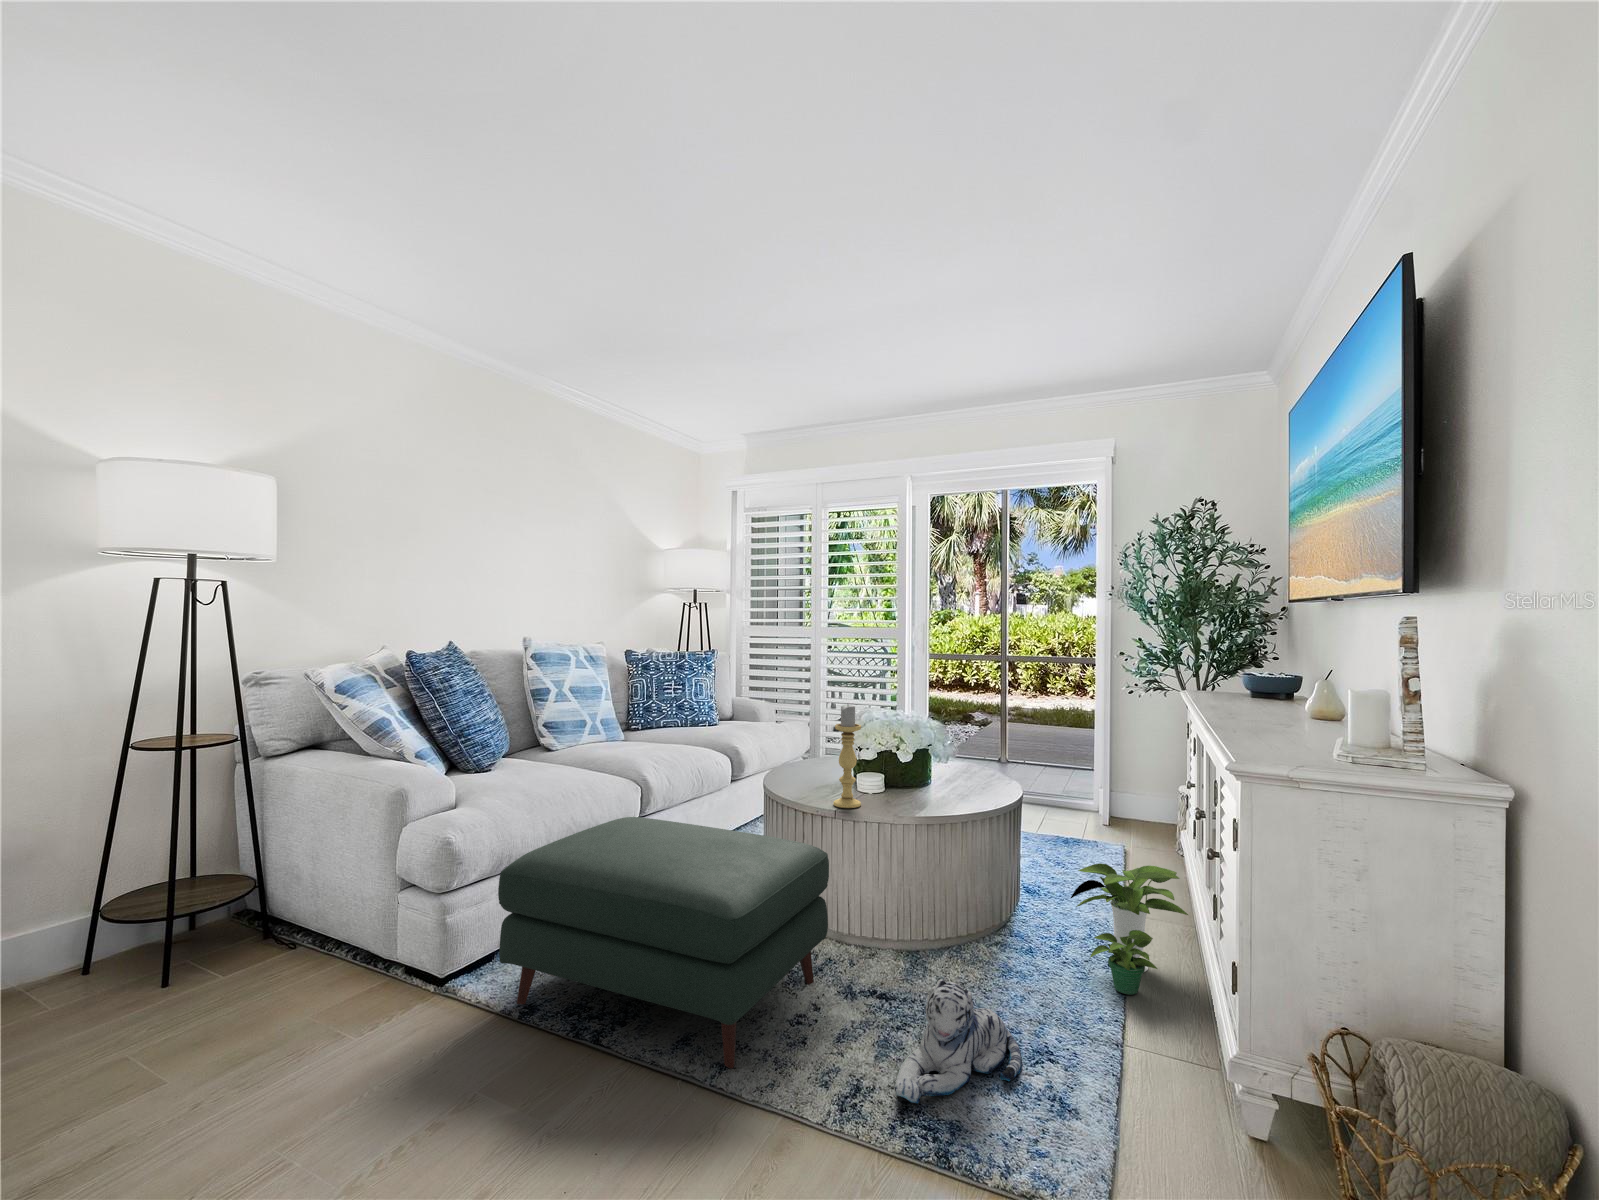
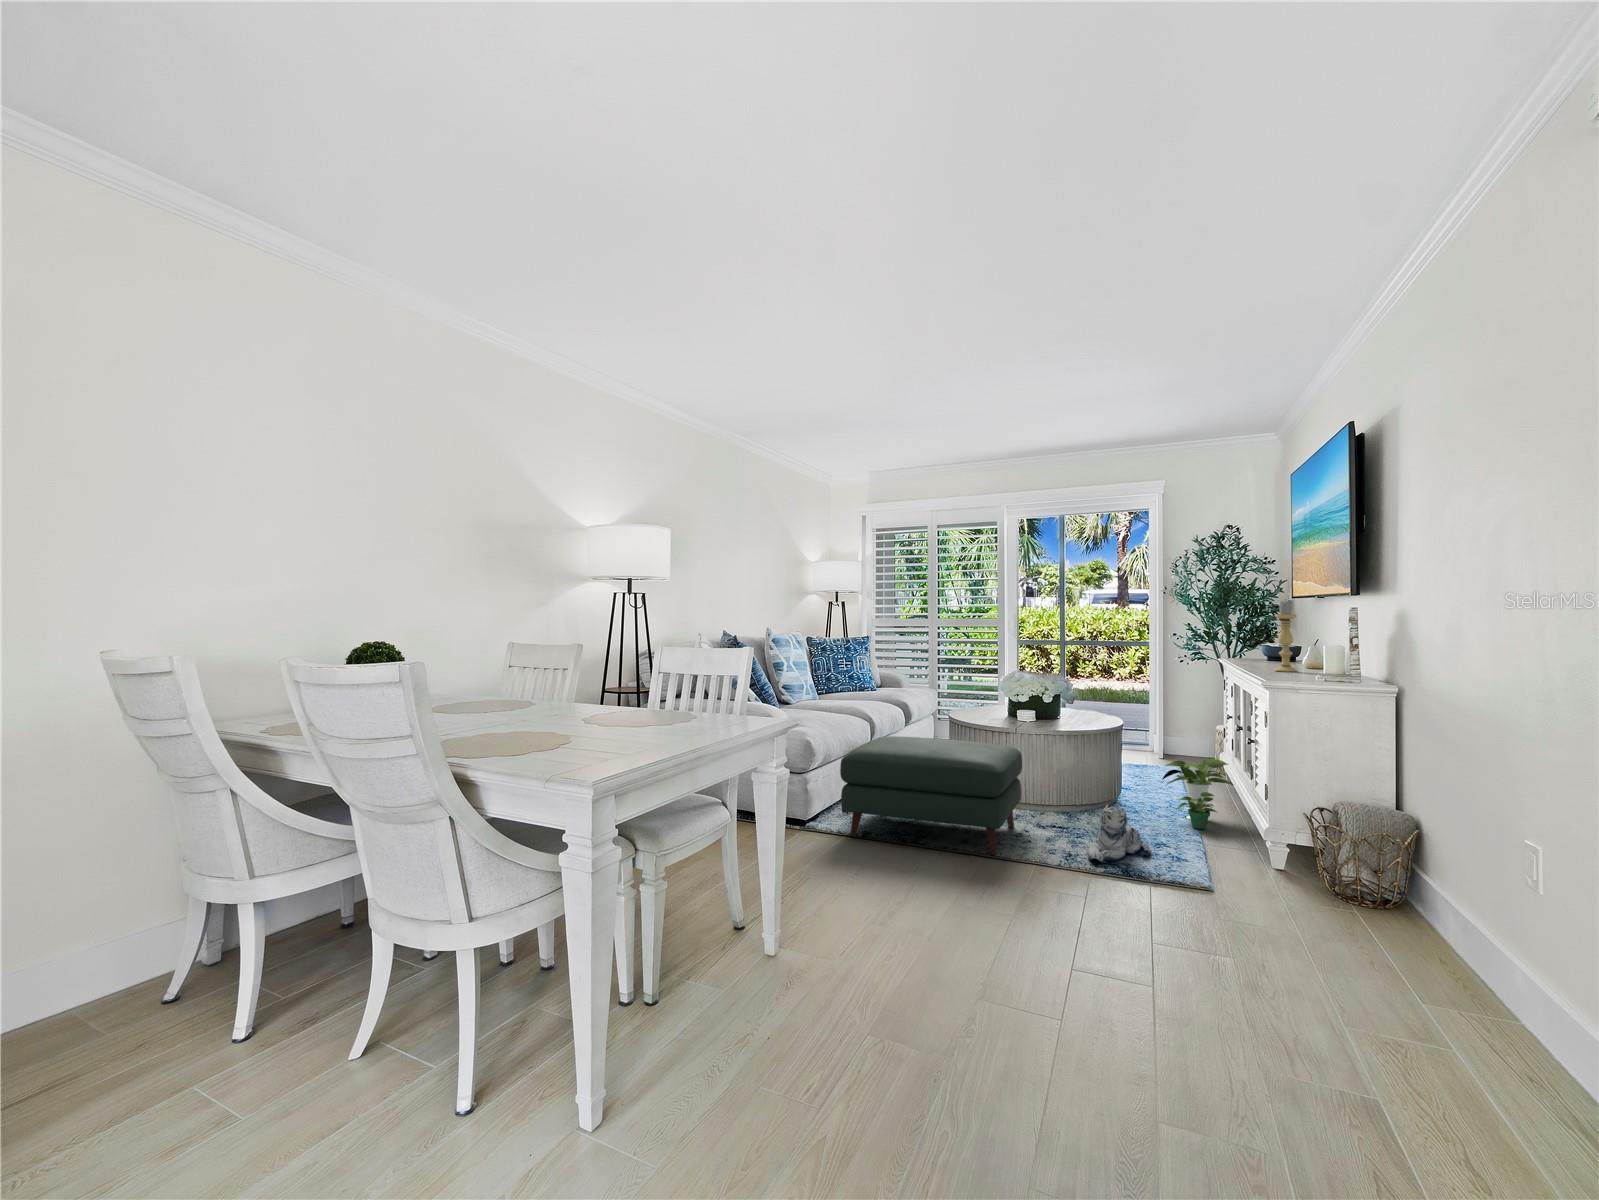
candle holder: present [833,705,861,808] -> present [1274,599,1297,672]

